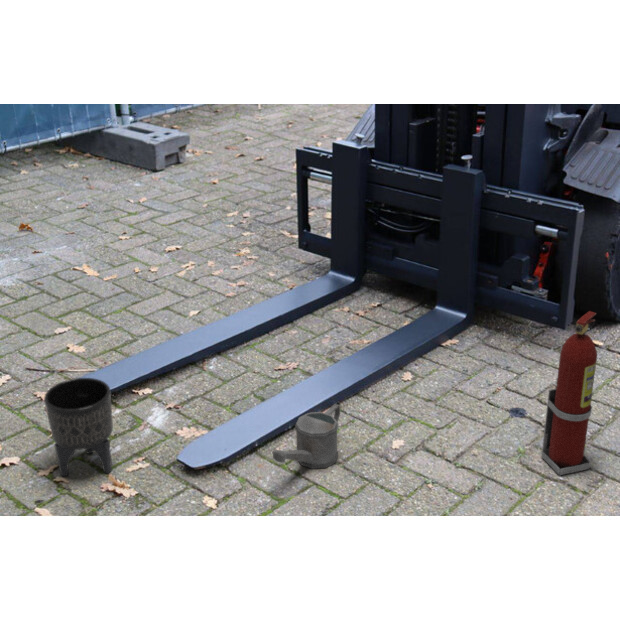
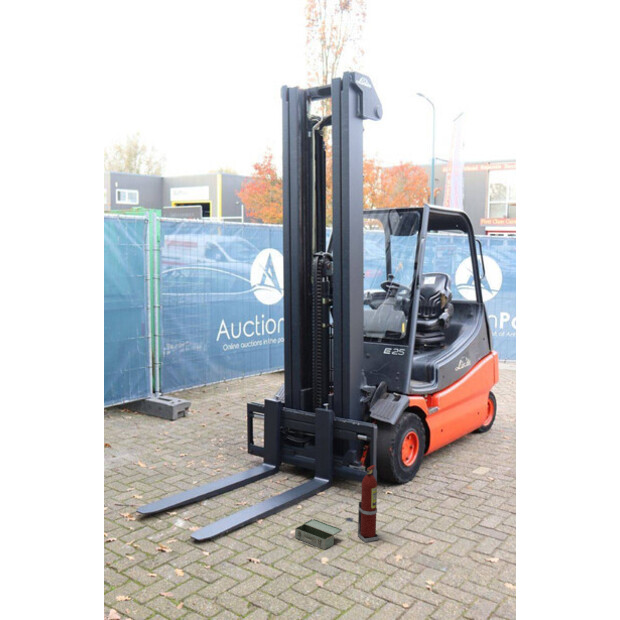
planter: present [44,378,113,476] -> none [133,498,163,545]
watering can: present [273,404,340,469] -> none [236,512,267,541]
toolbox: none [403,418,509,496] -> present [295,519,342,549]

